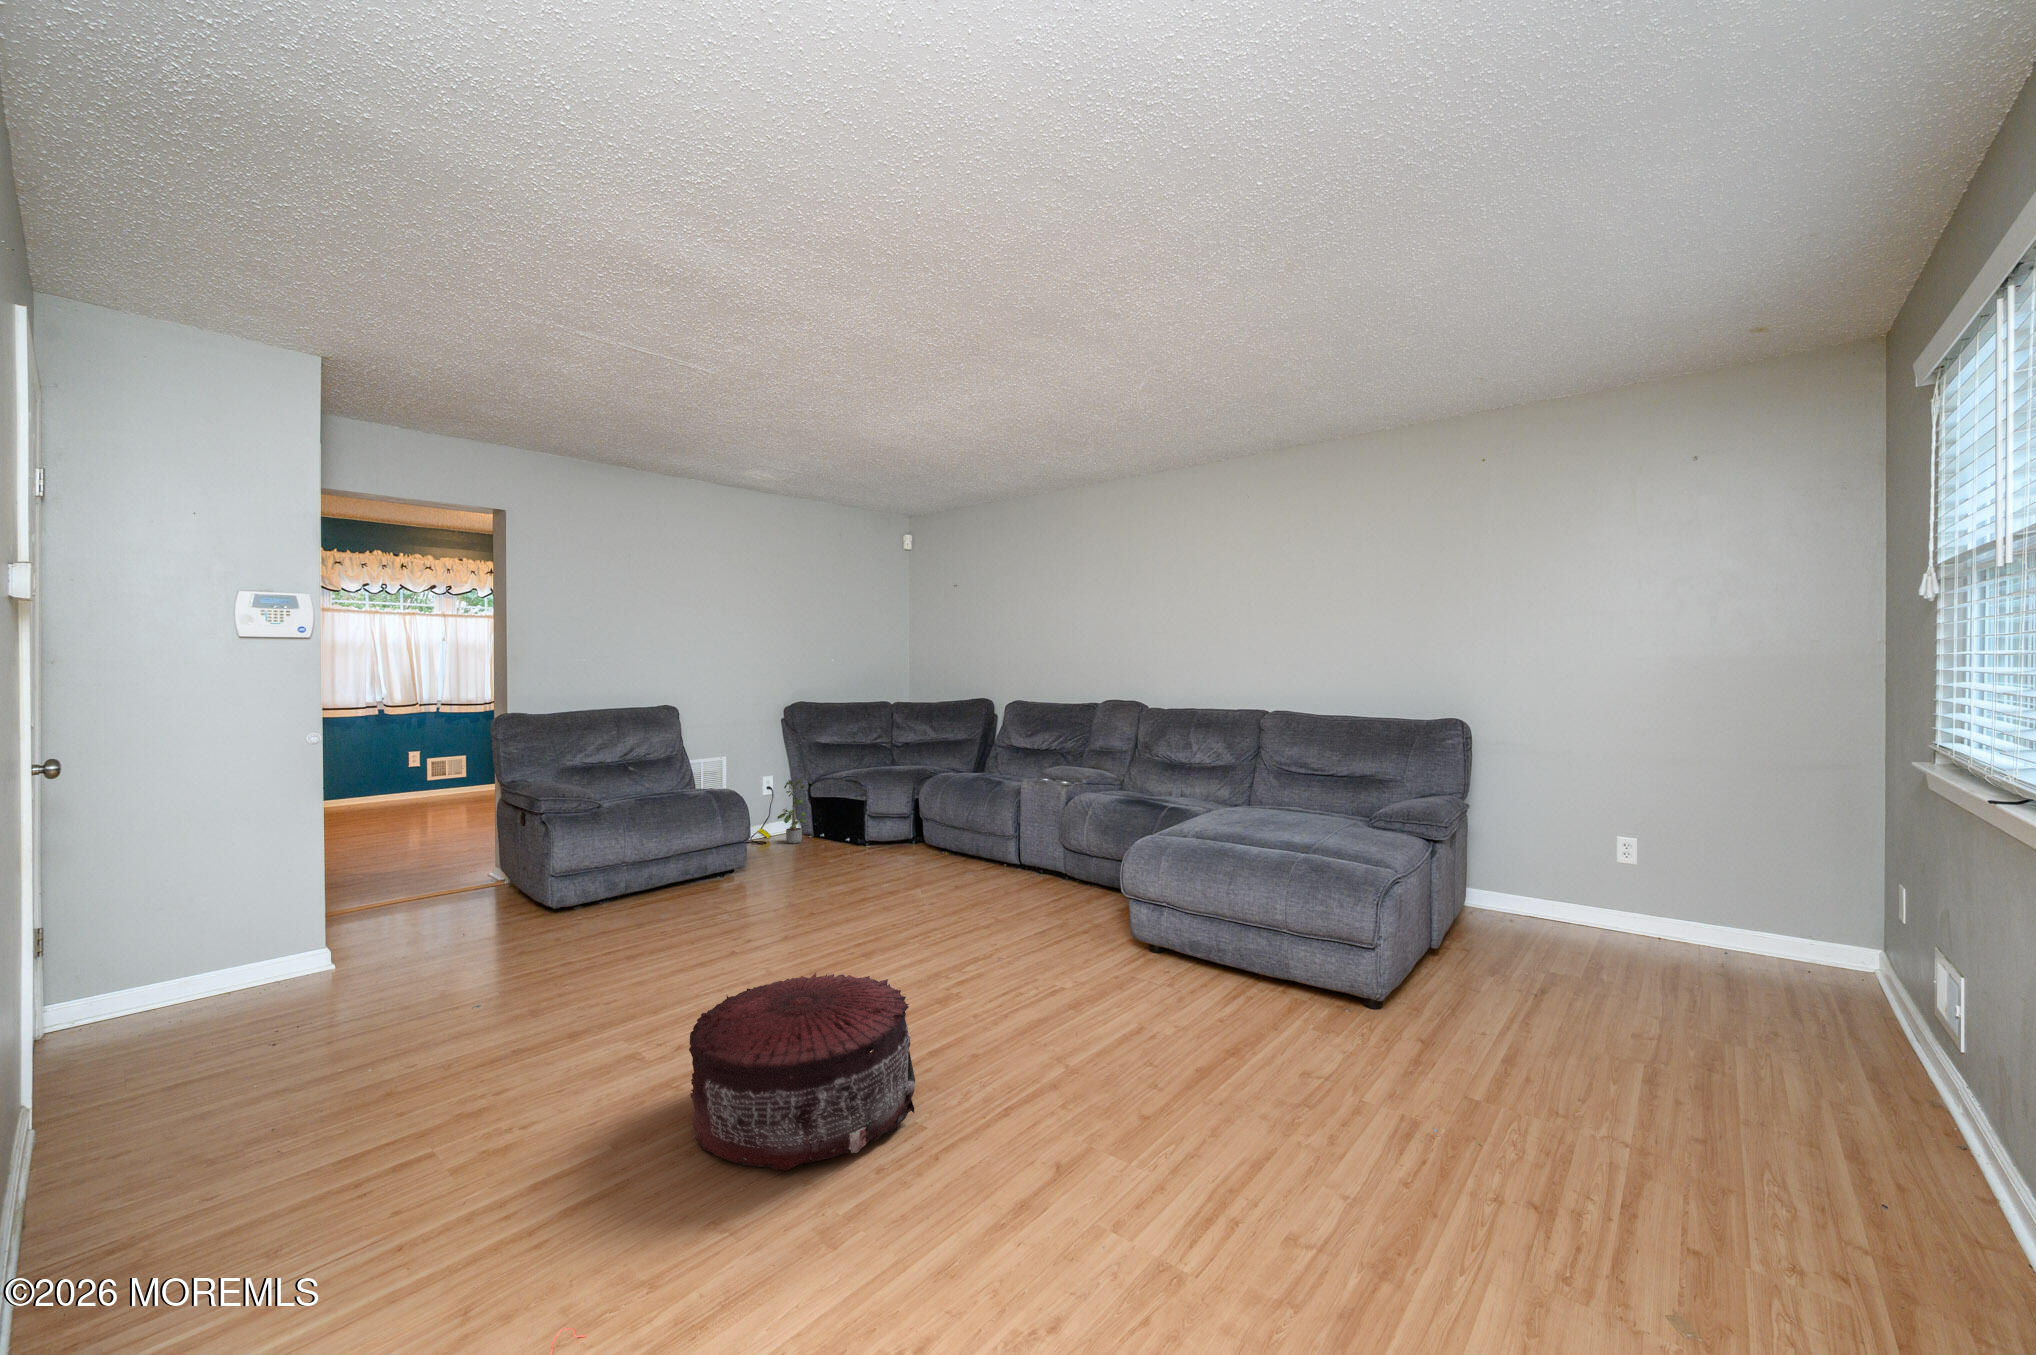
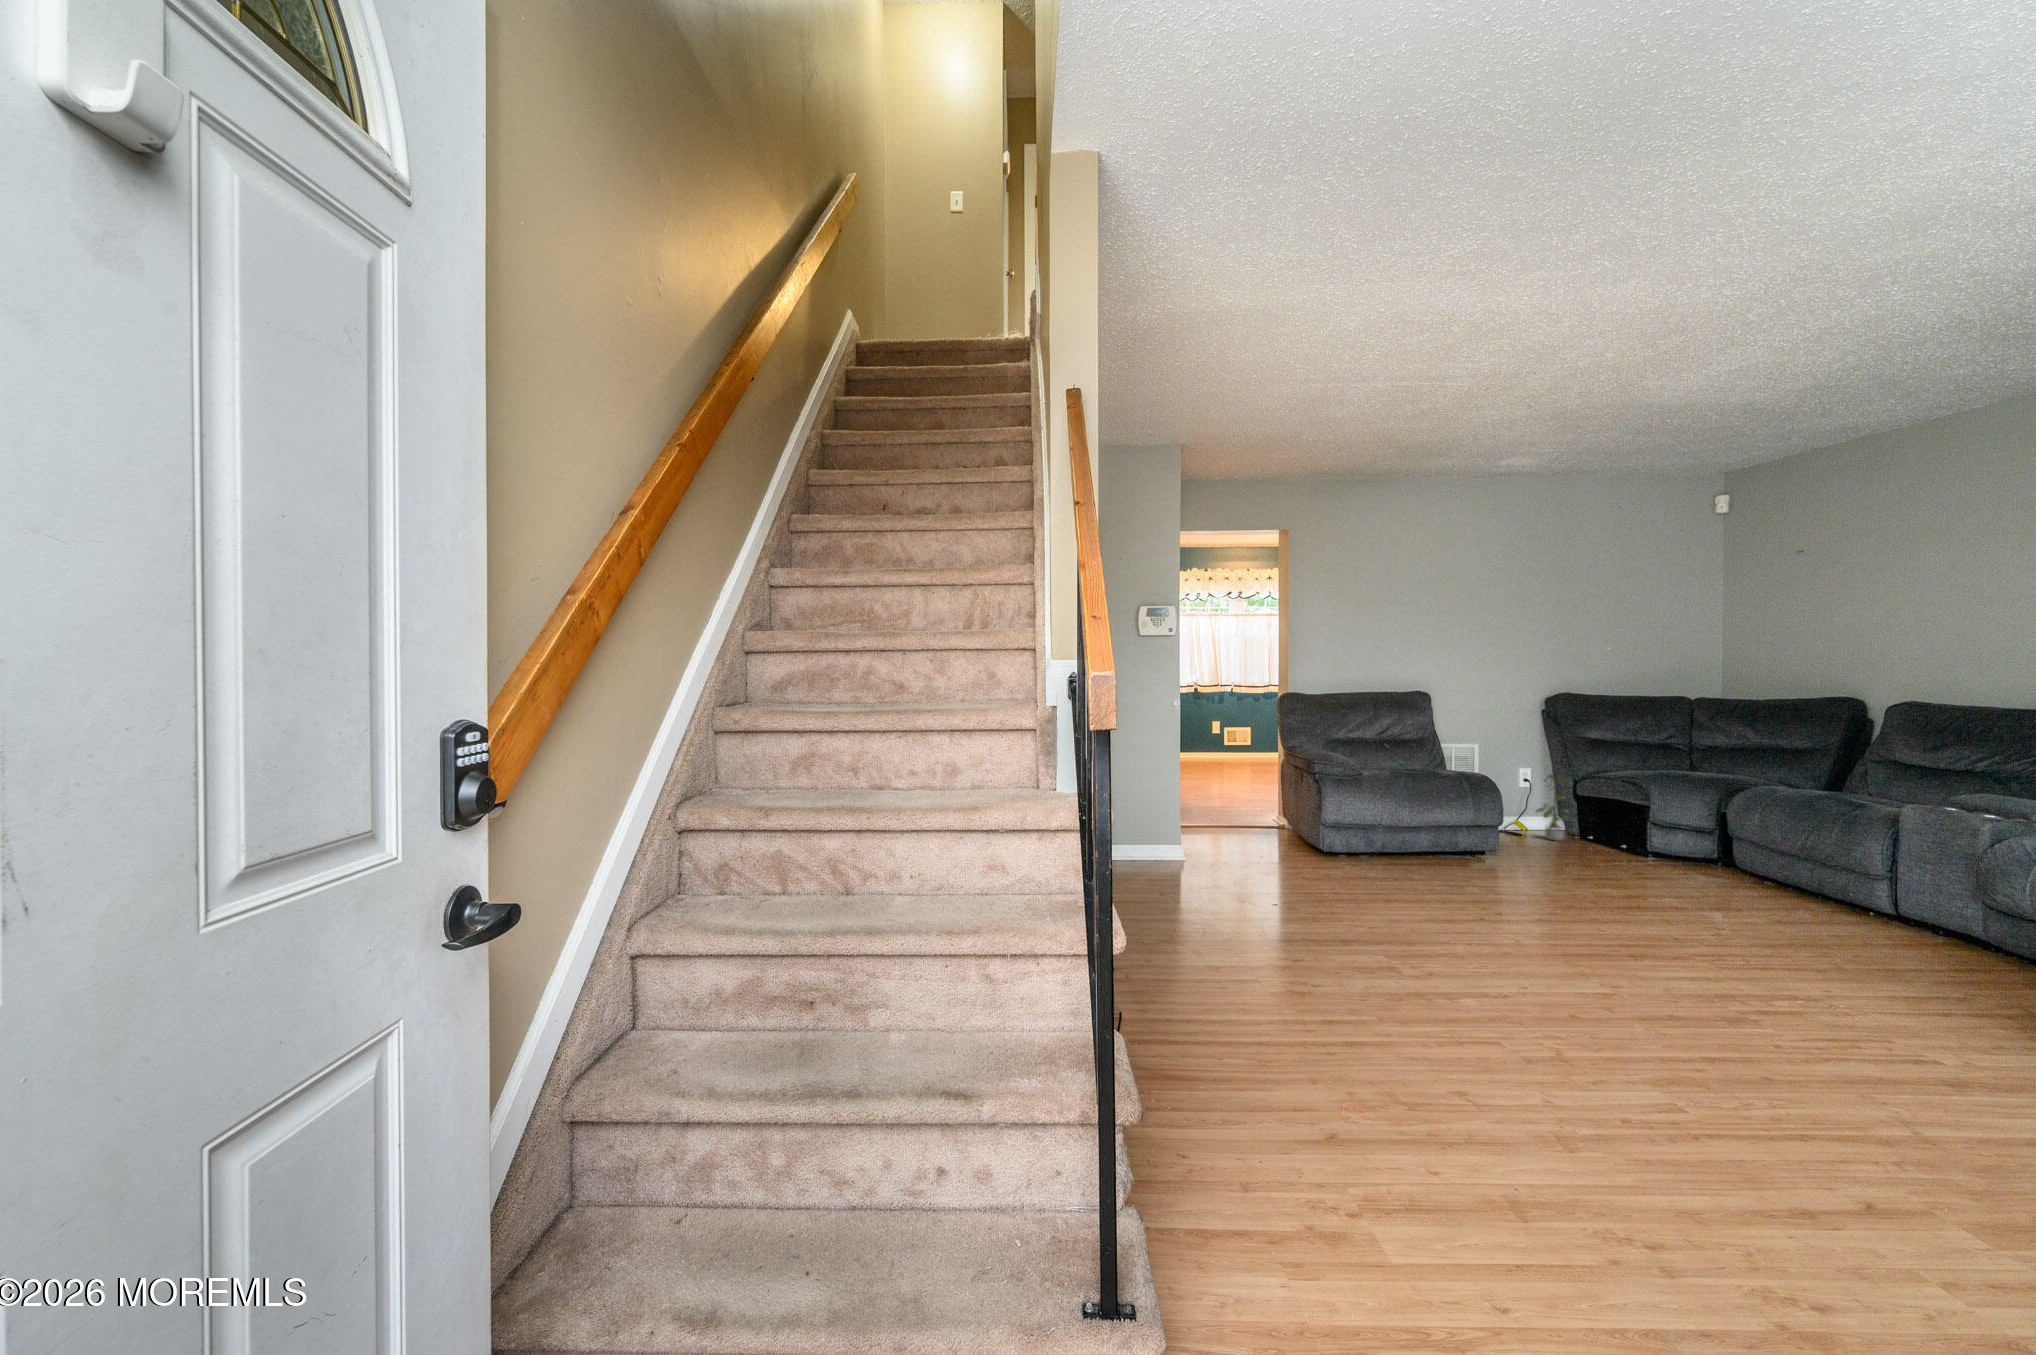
pouf: present [689,973,915,1171] -> none [1443,936,1677,1104]

